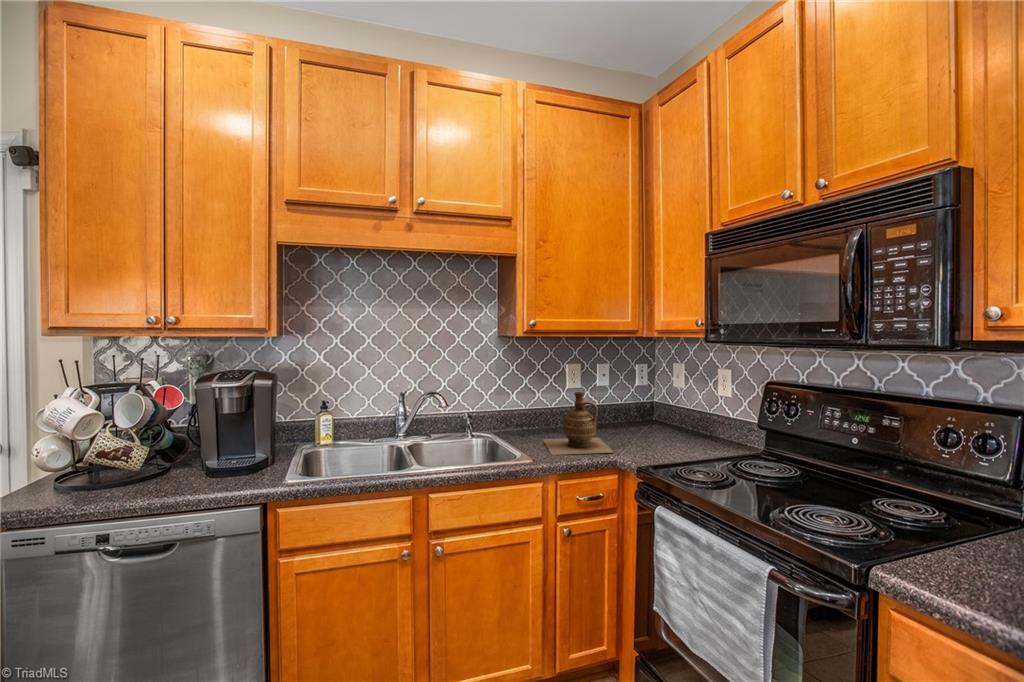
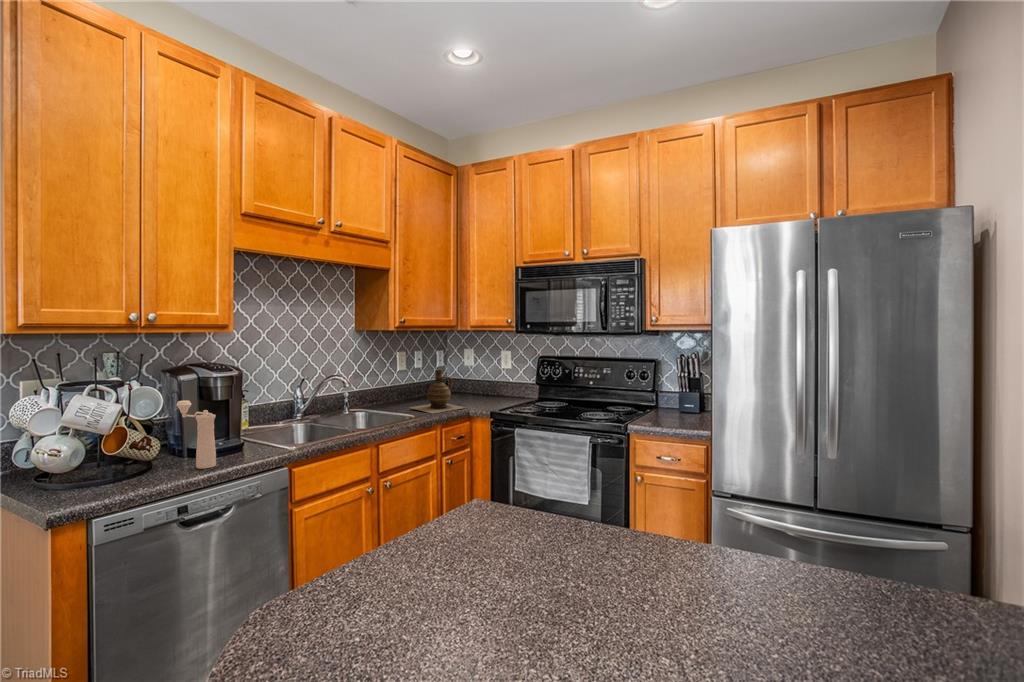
pepper mill: none [160,410,190,492] -> present [176,401,216,469]

